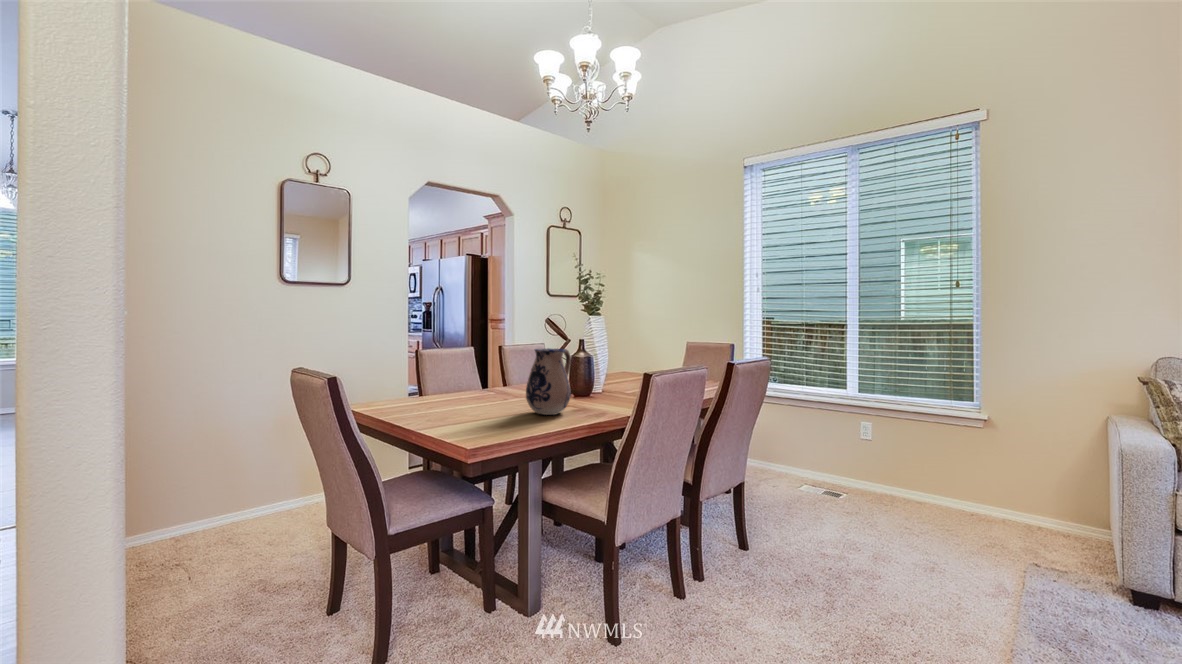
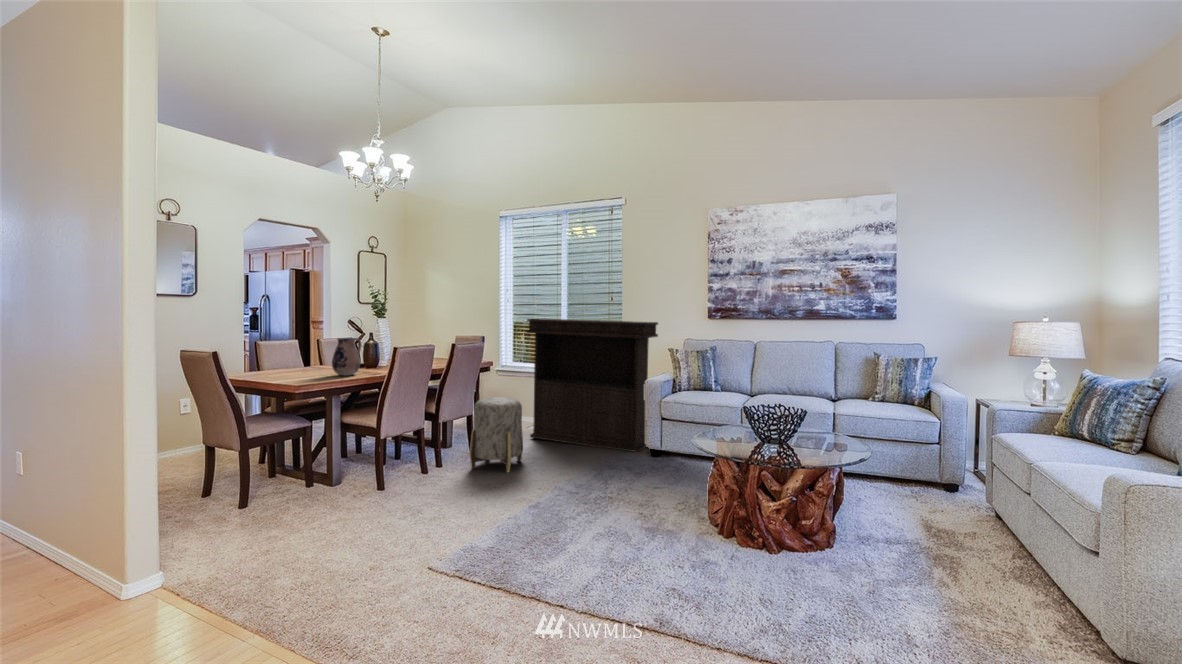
console table: none [823,317,1130,596] -> present [527,319,658,452]
ottoman: none [759,463,863,623] -> present [470,397,523,472]

